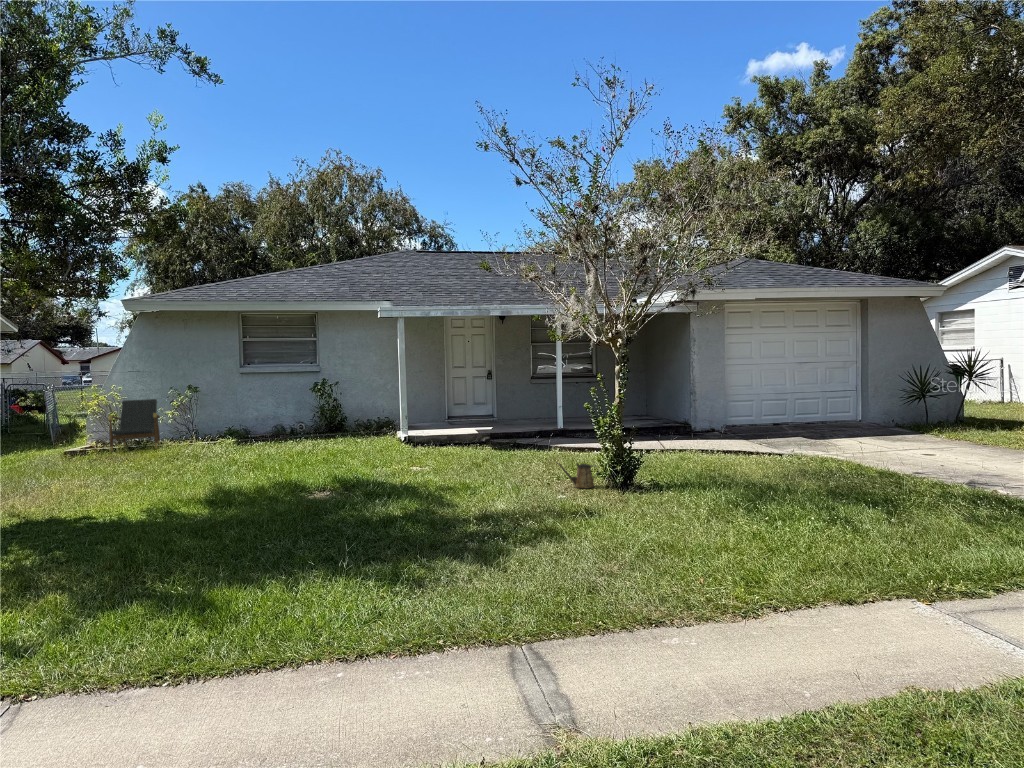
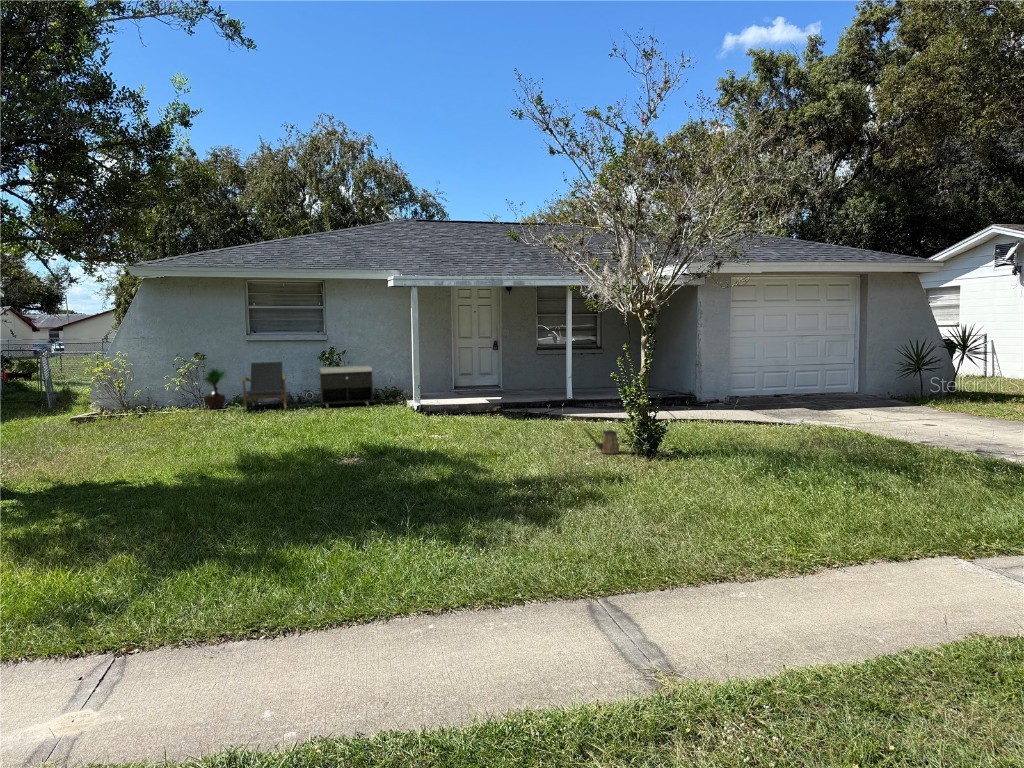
storage bench: none [306,398,360,441] -> present [320,366,373,408]
lounge chair: present [109,399,160,451] -> present [242,362,287,411]
potted tree: none [186,399,214,442] -> present [203,368,225,409]

